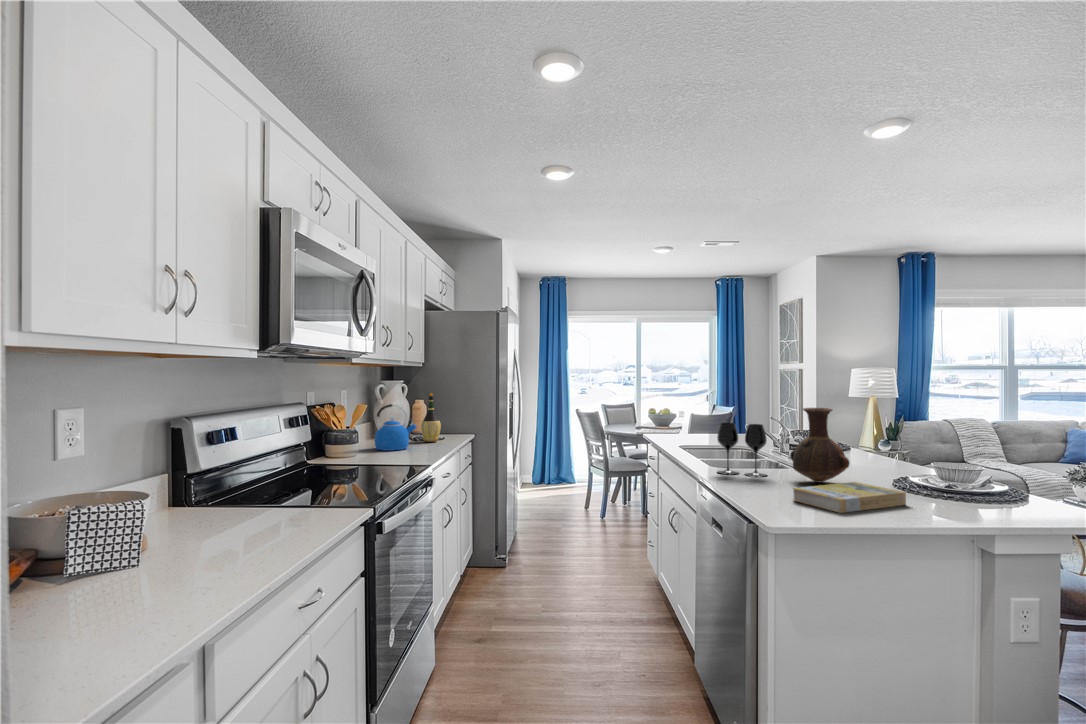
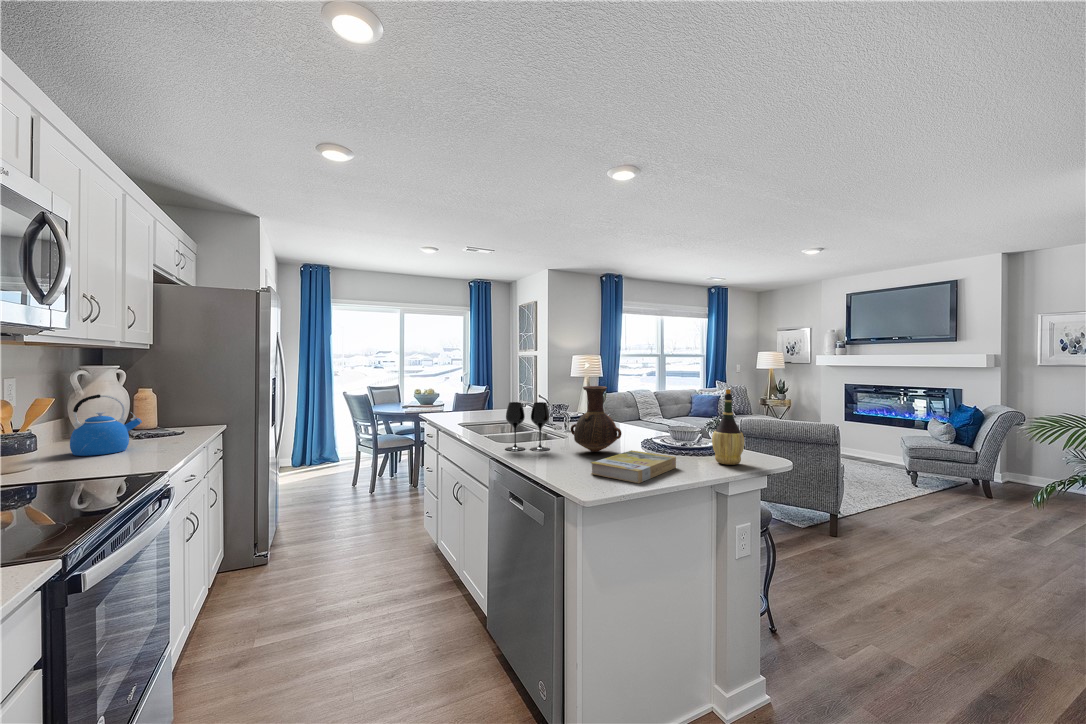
wine bottle: present [421,393,441,442] -> present [712,389,744,465]

